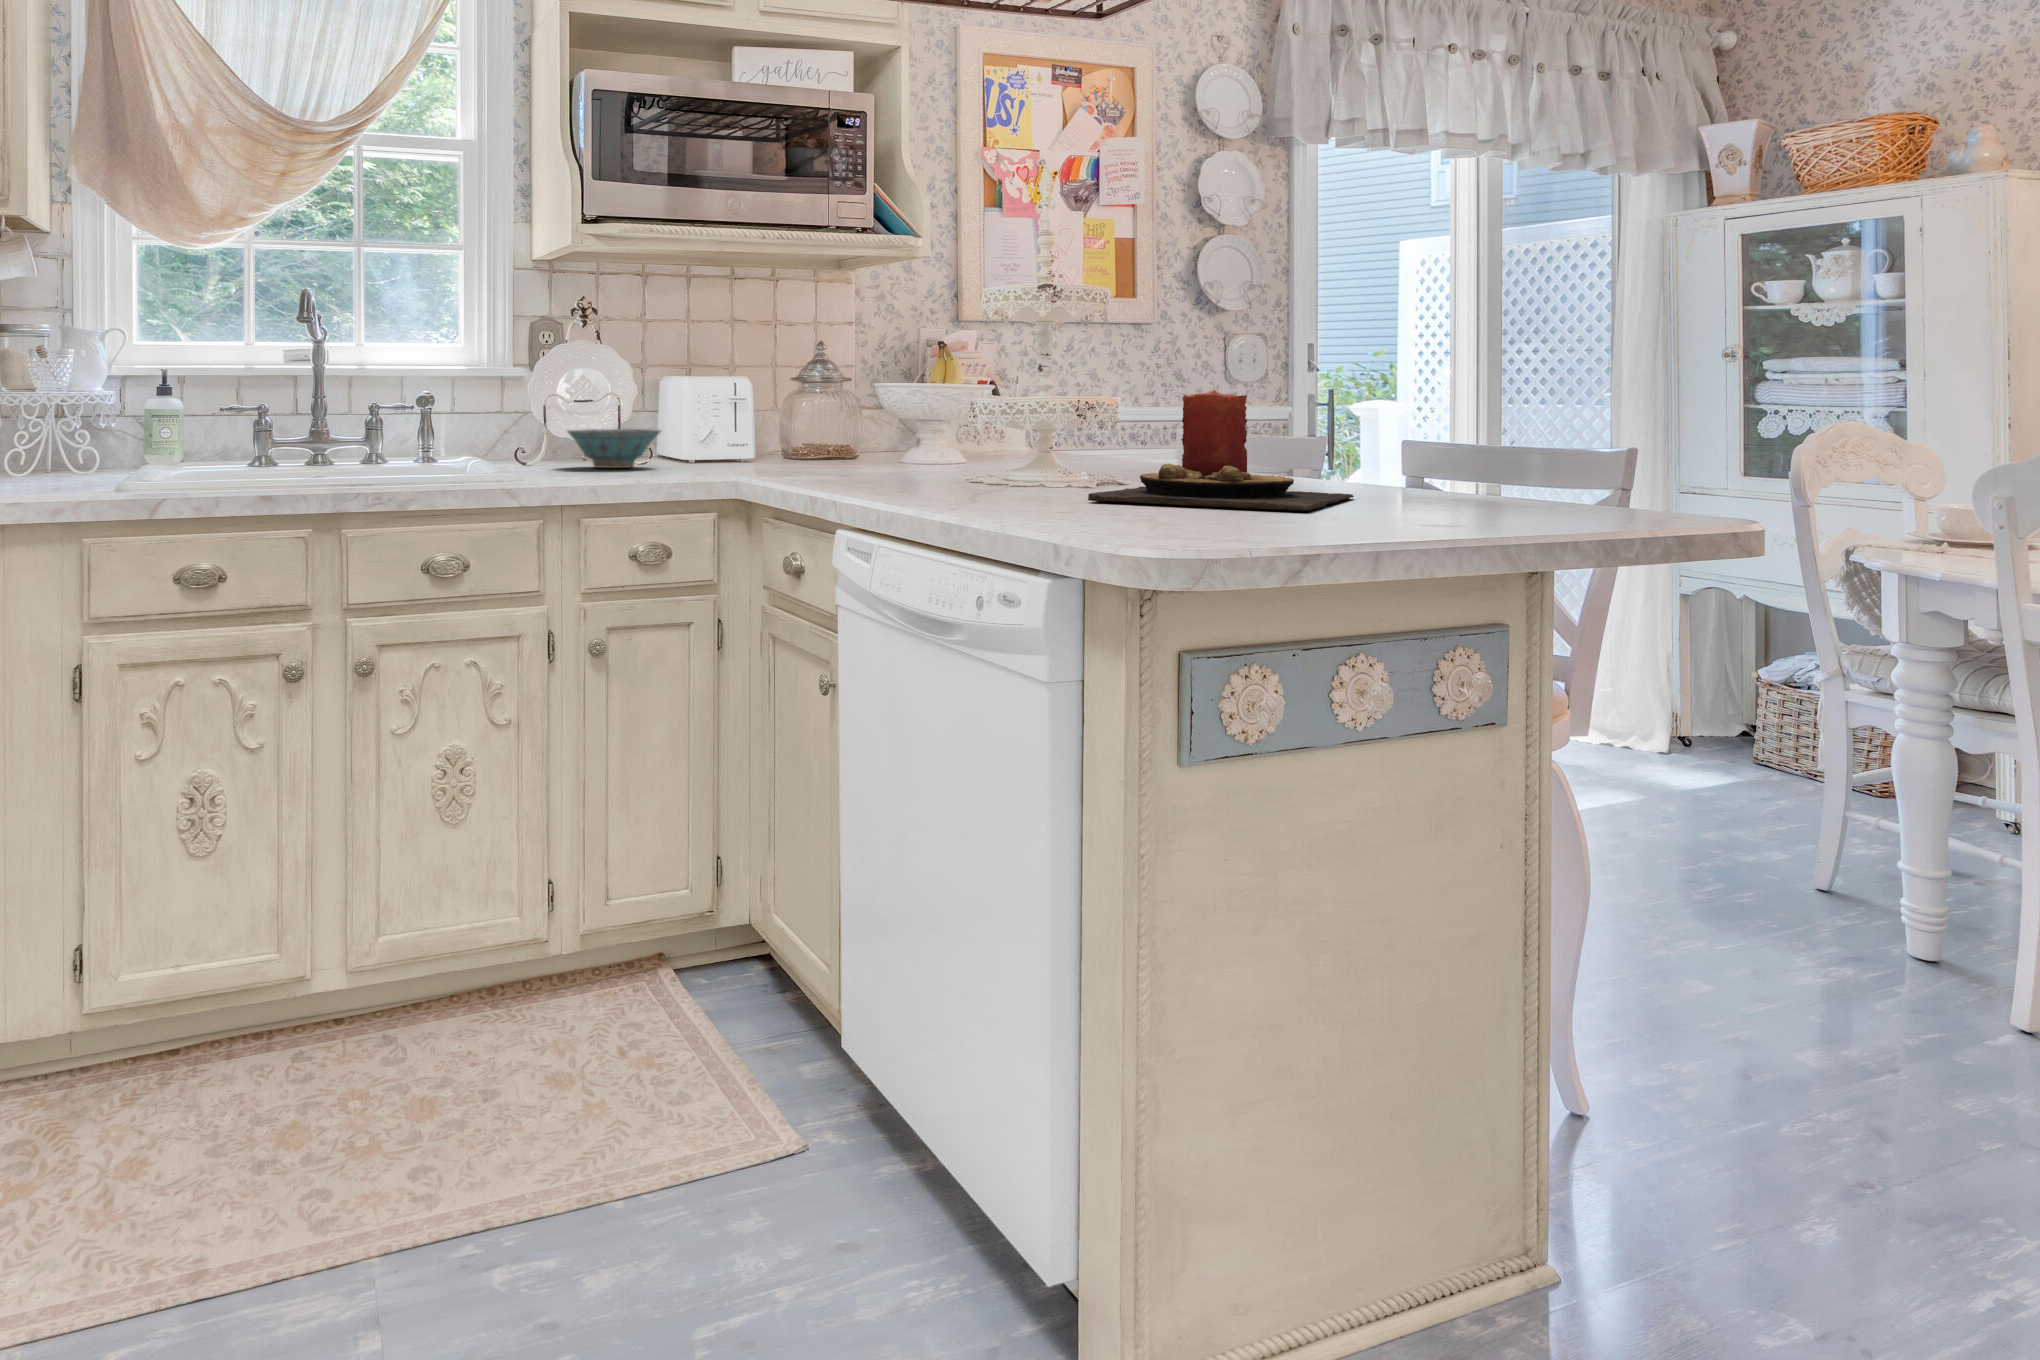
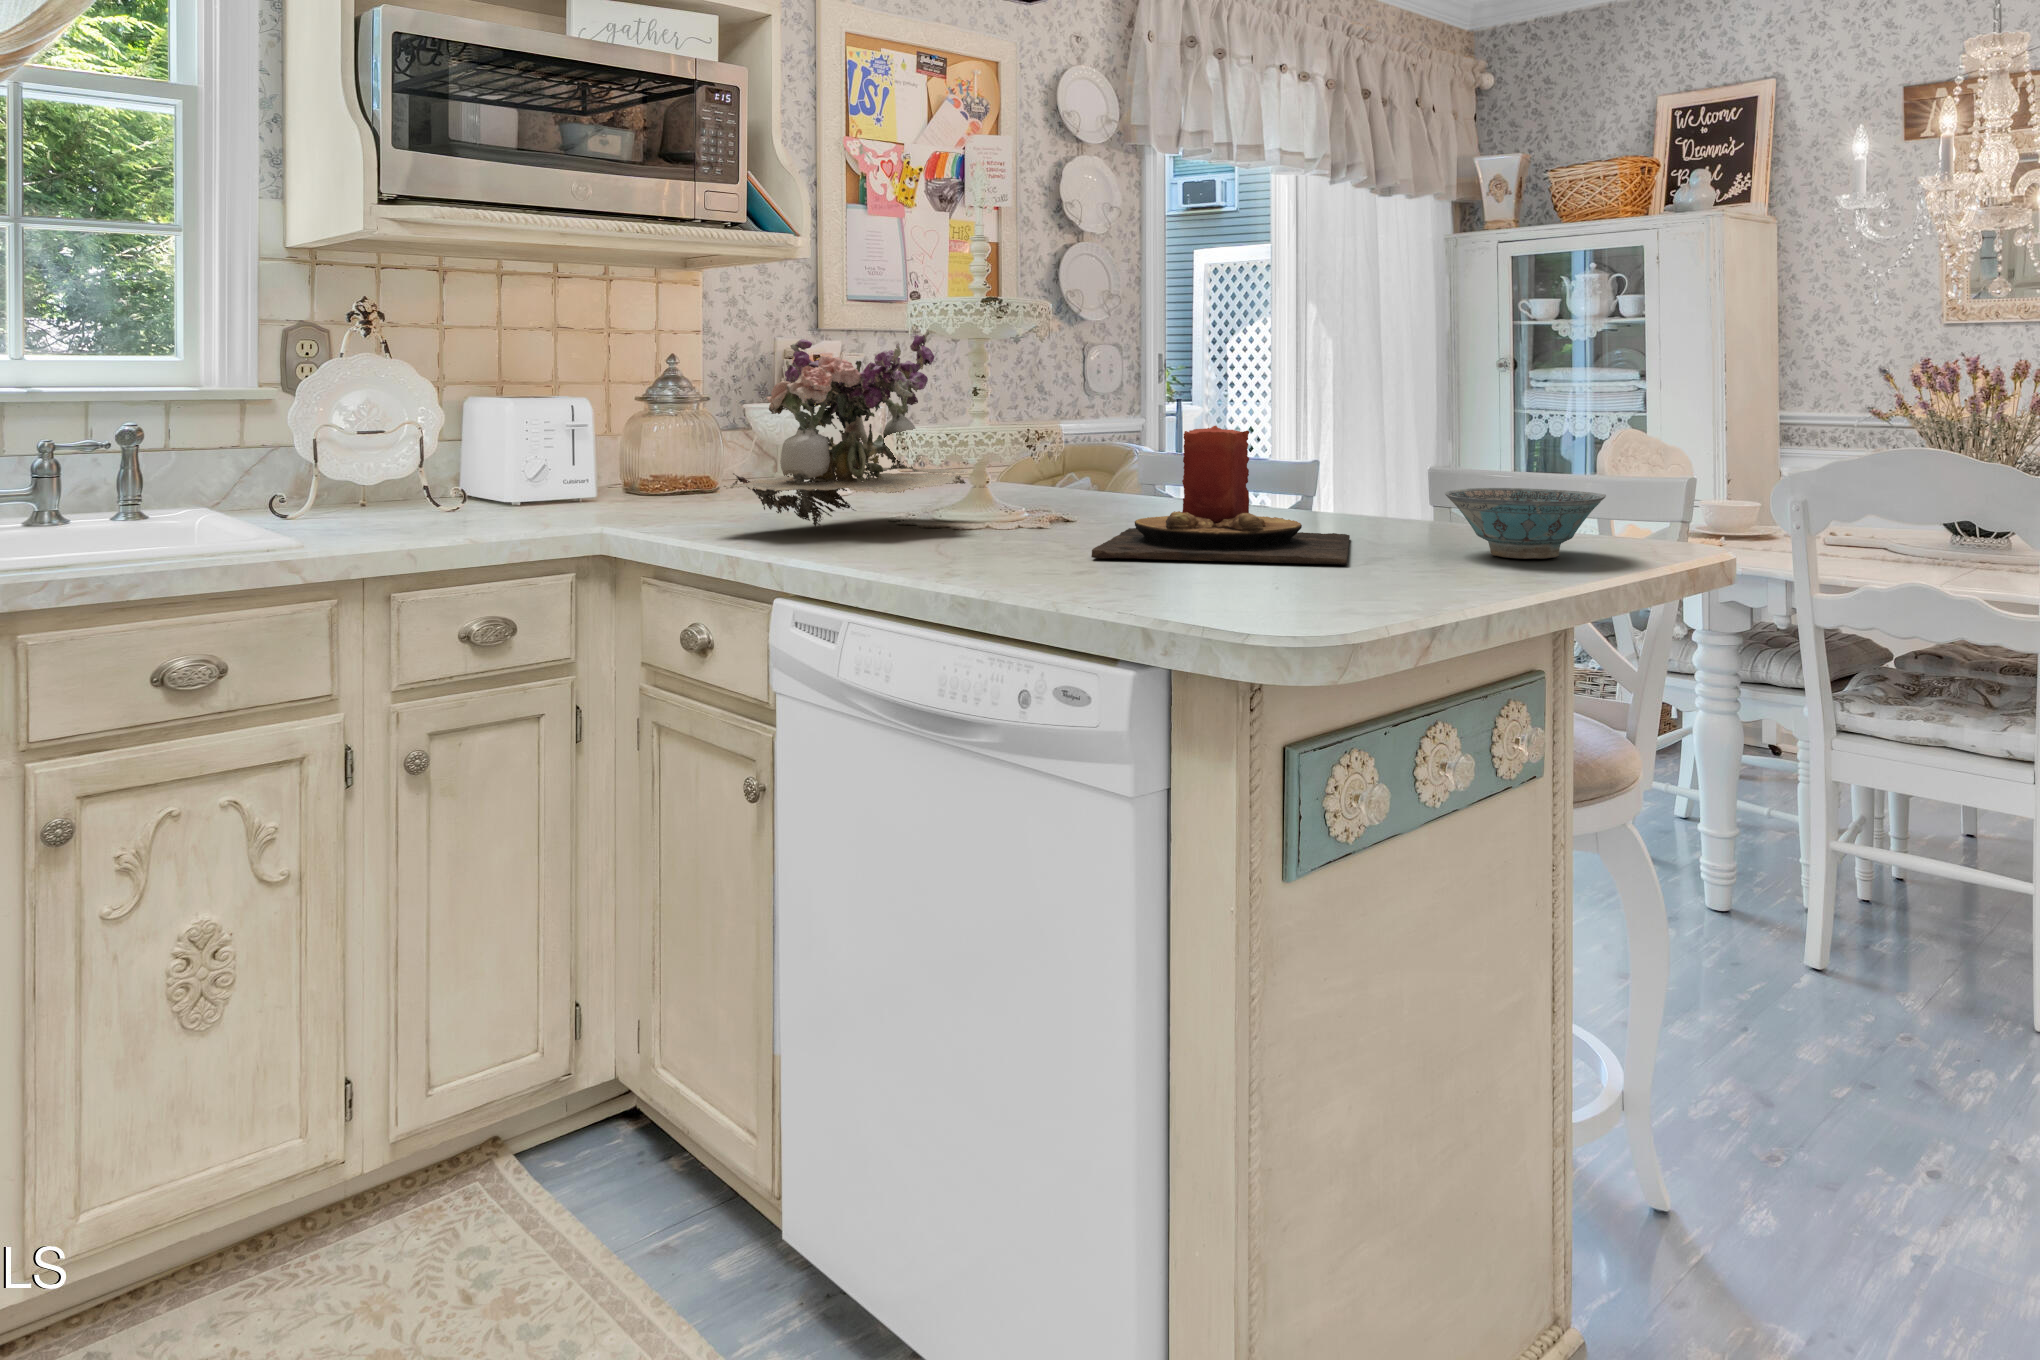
flower arrangement: none [817,314,1030,480] -> present [724,332,967,528]
ceramic bowl: present [568,429,660,468] -> present [1445,488,1606,559]

